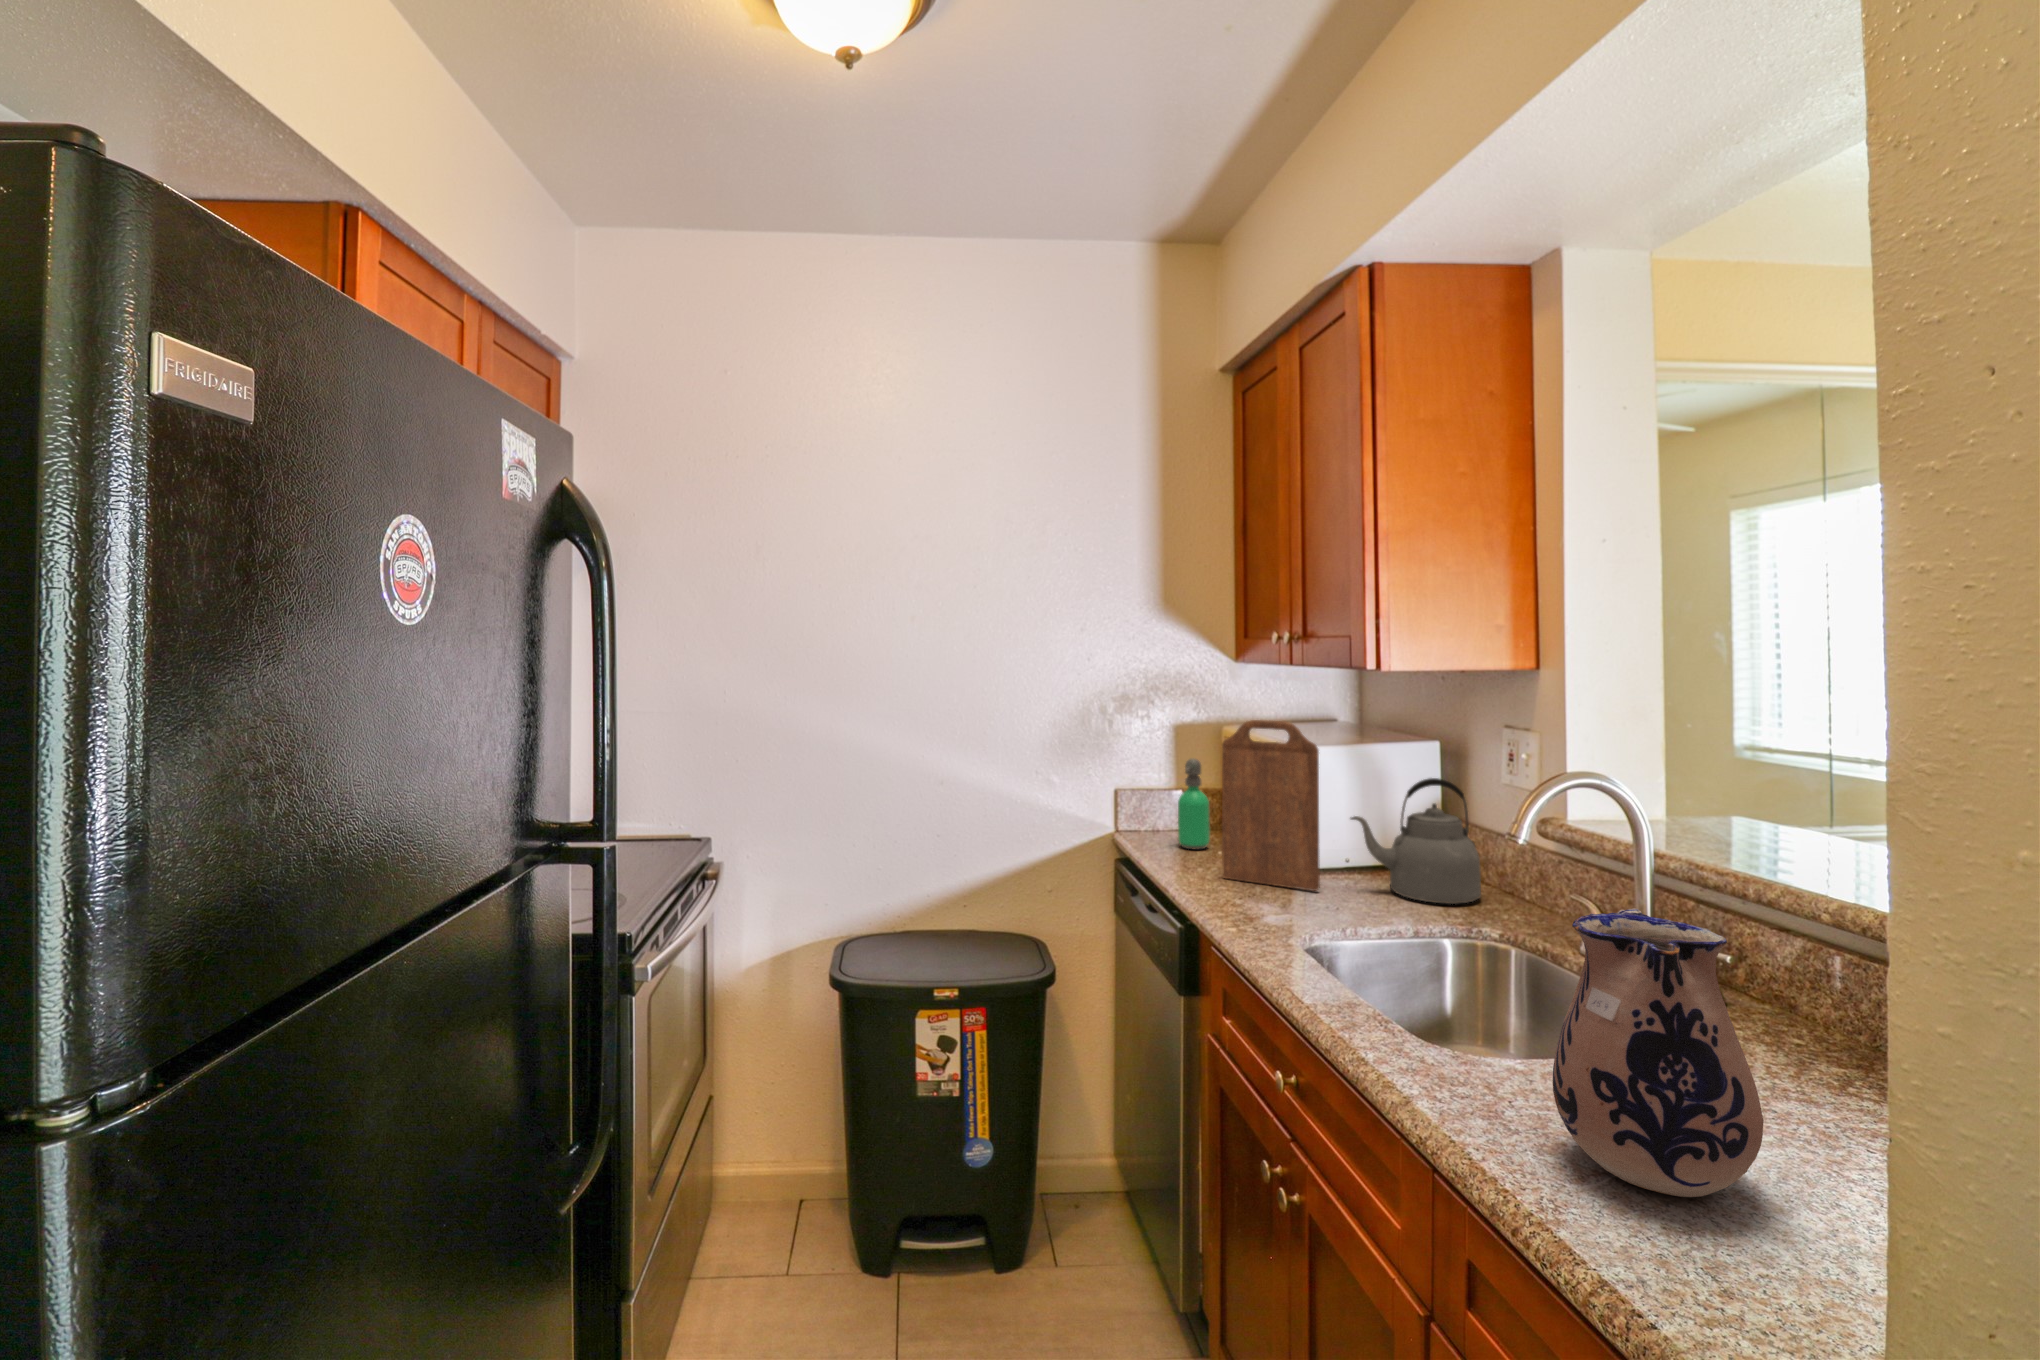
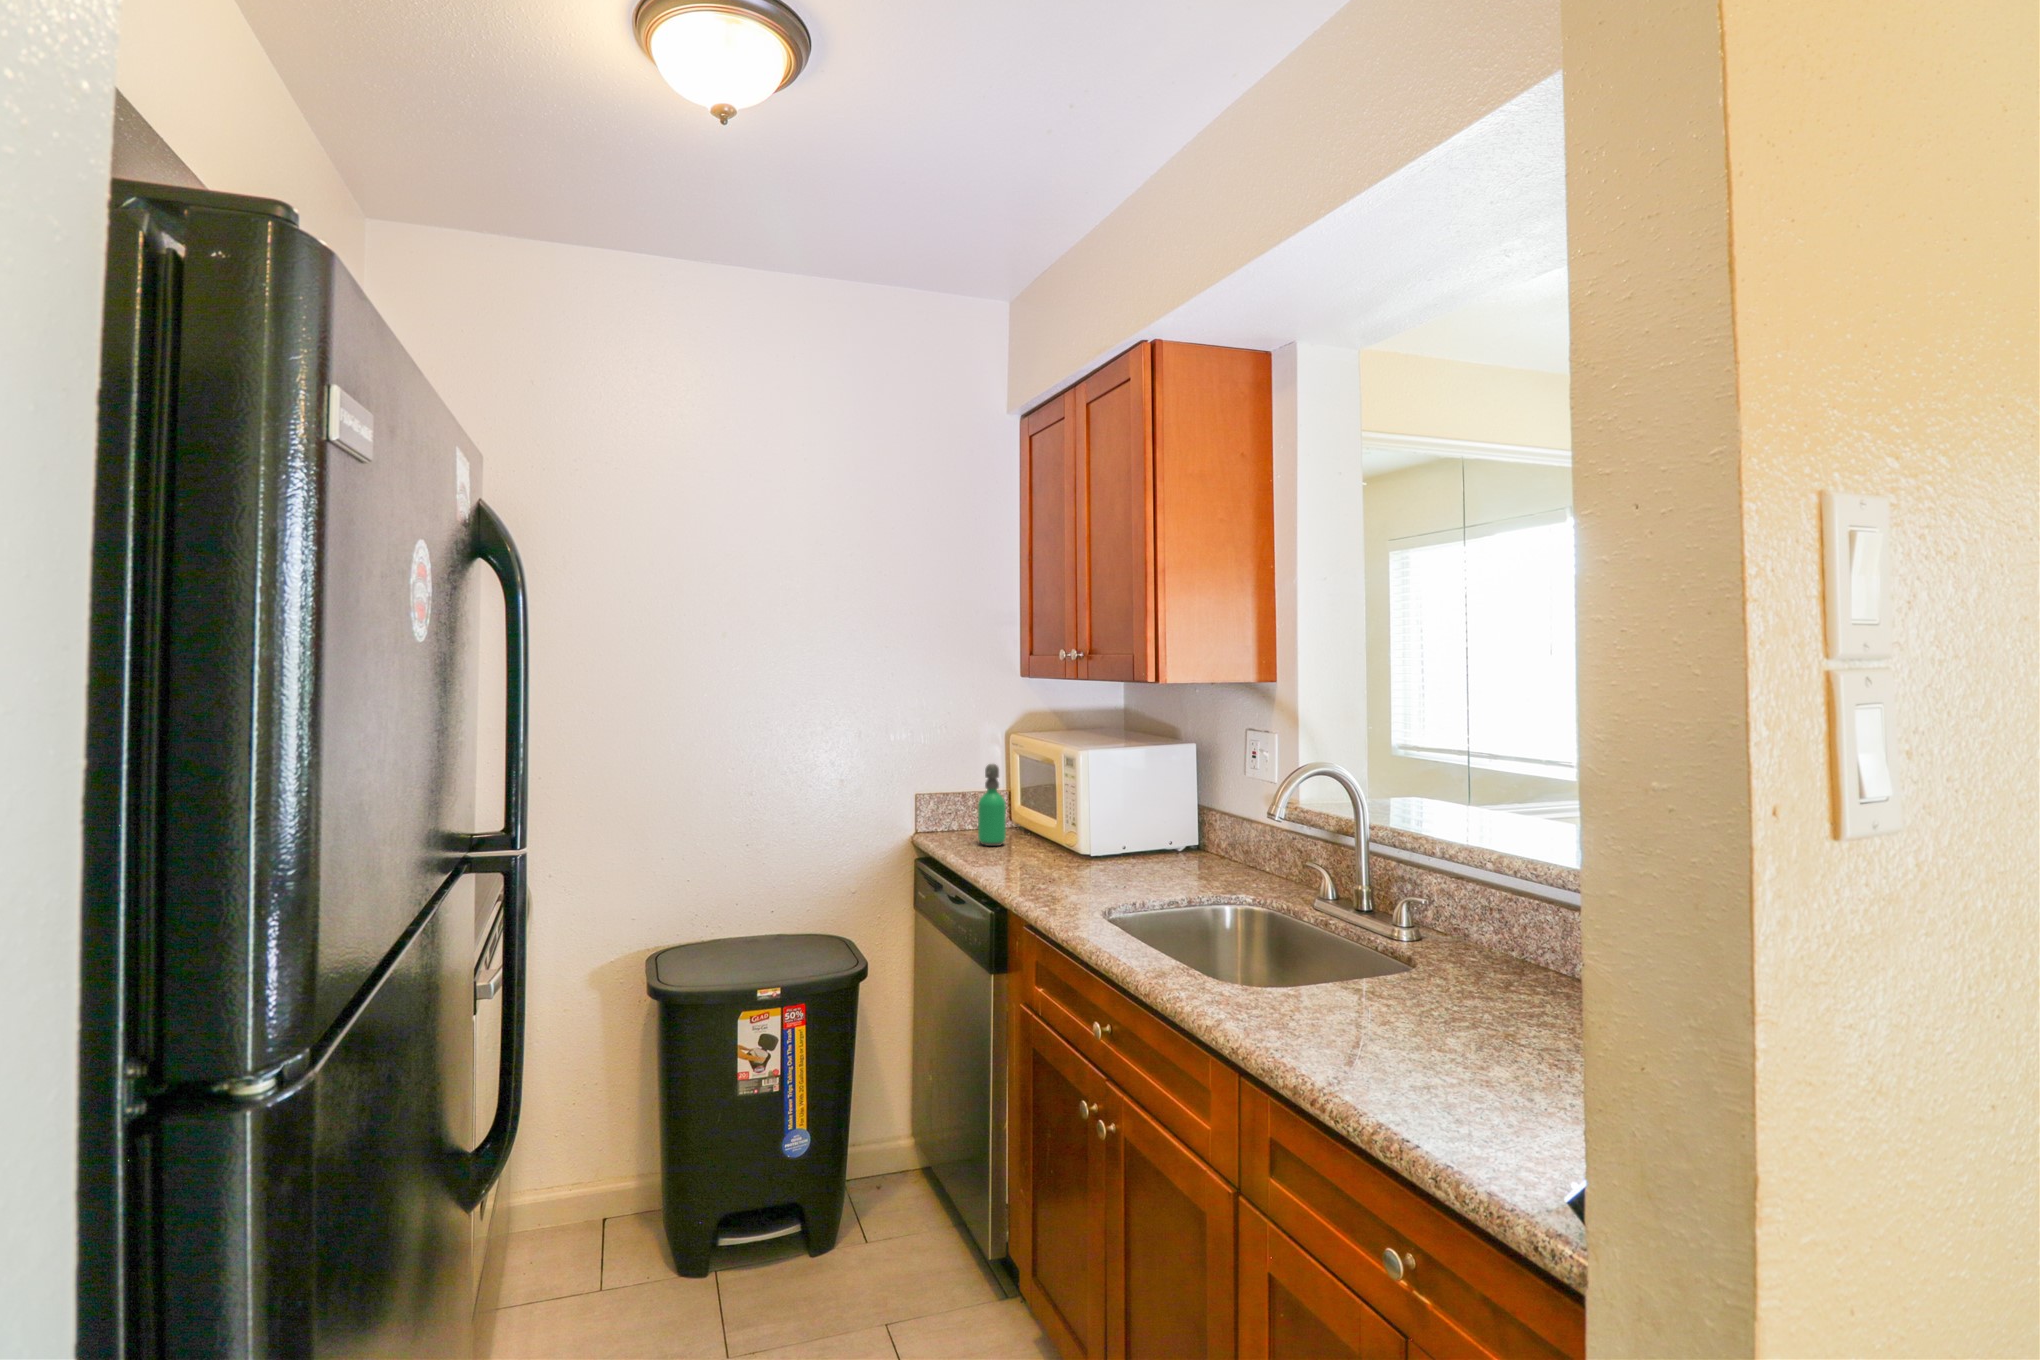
cutting board: present [1222,720,1320,891] -> none [1024,726,1108,874]
kettle: present [1350,778,1481,904] -> none [1131,774,1234,879]
ceramic pitcher: present [1552,908,1764,1197] -> none [1327,854,1471,1065]

